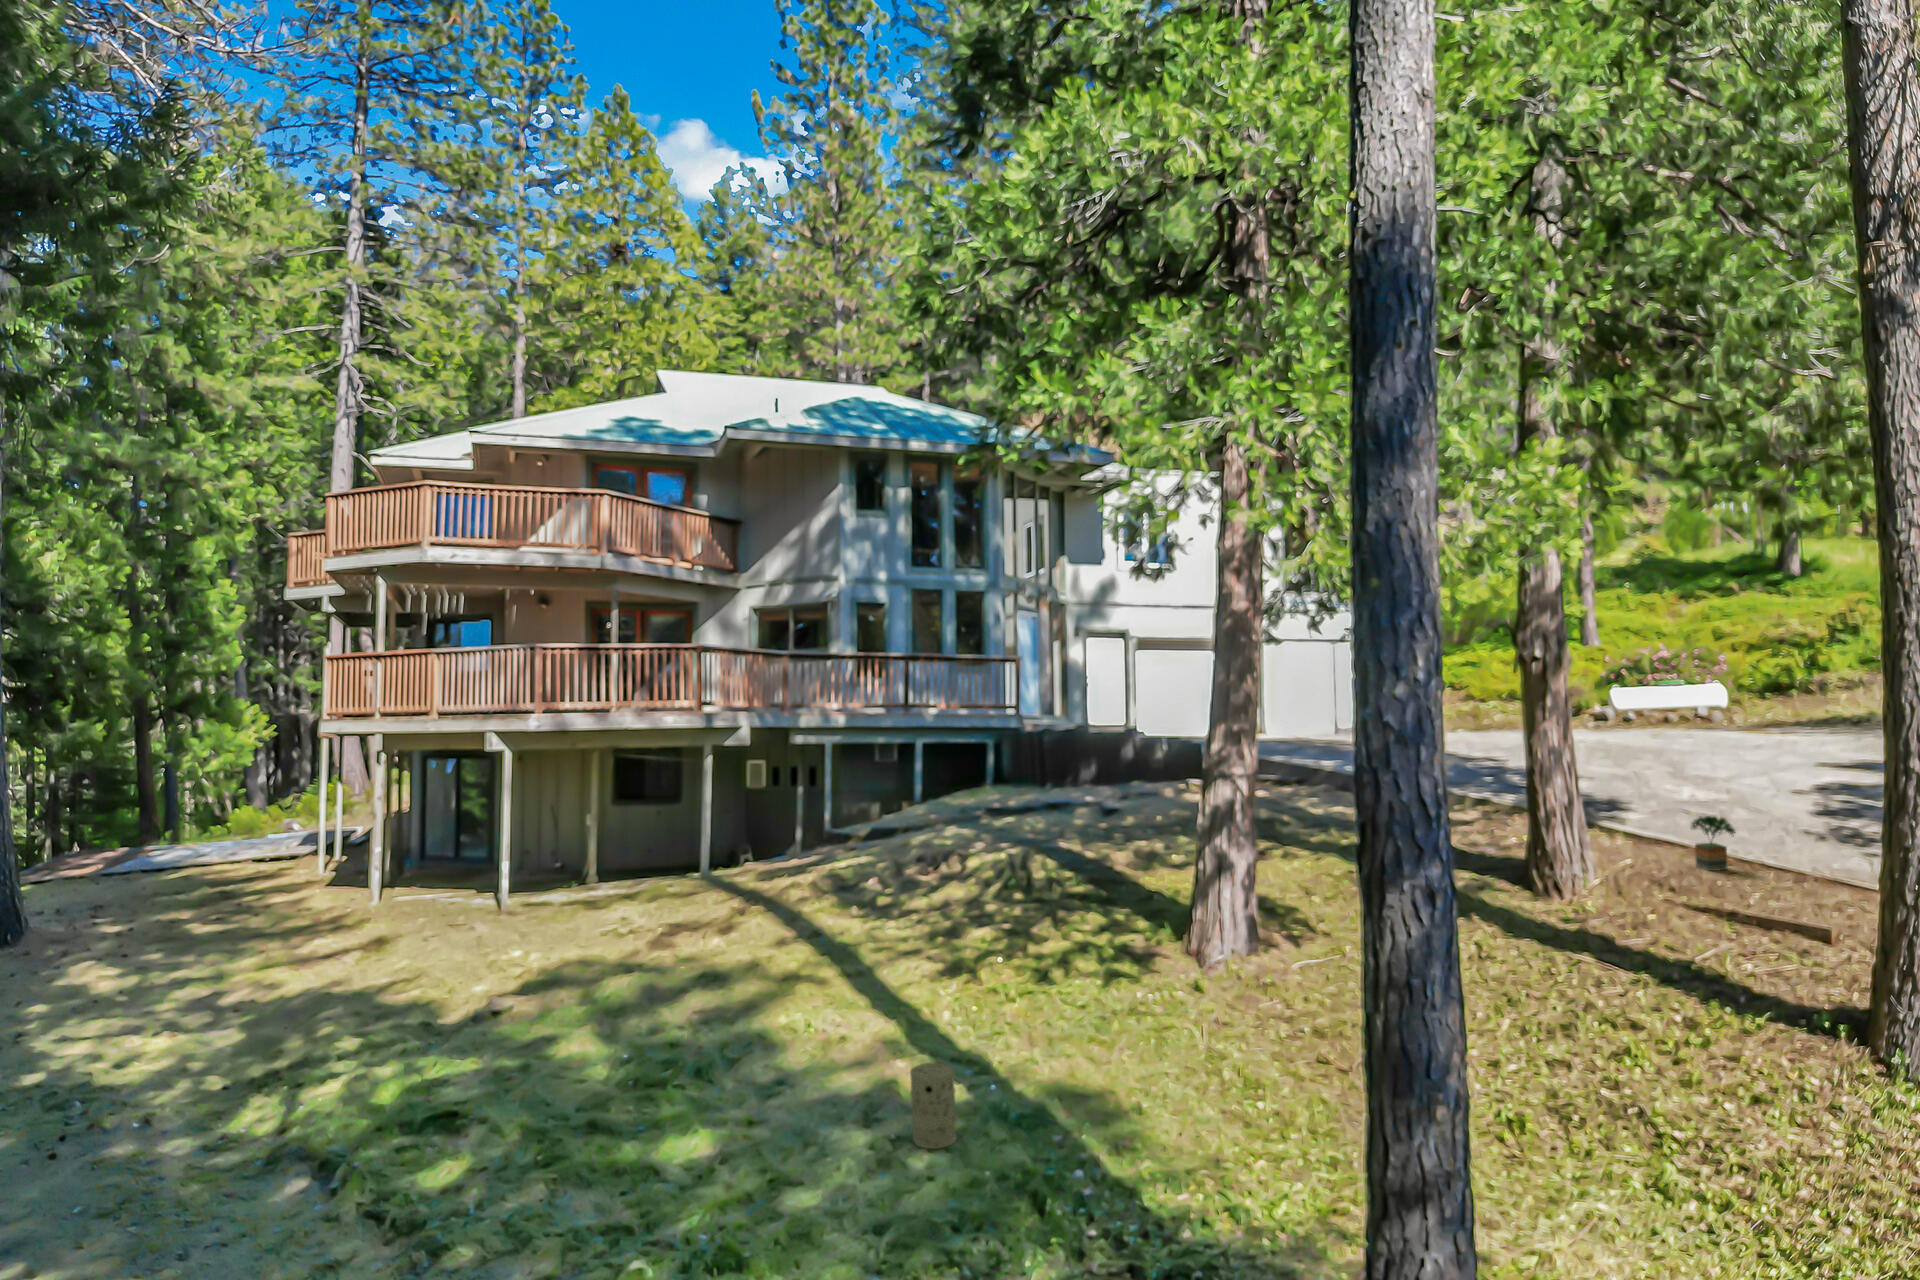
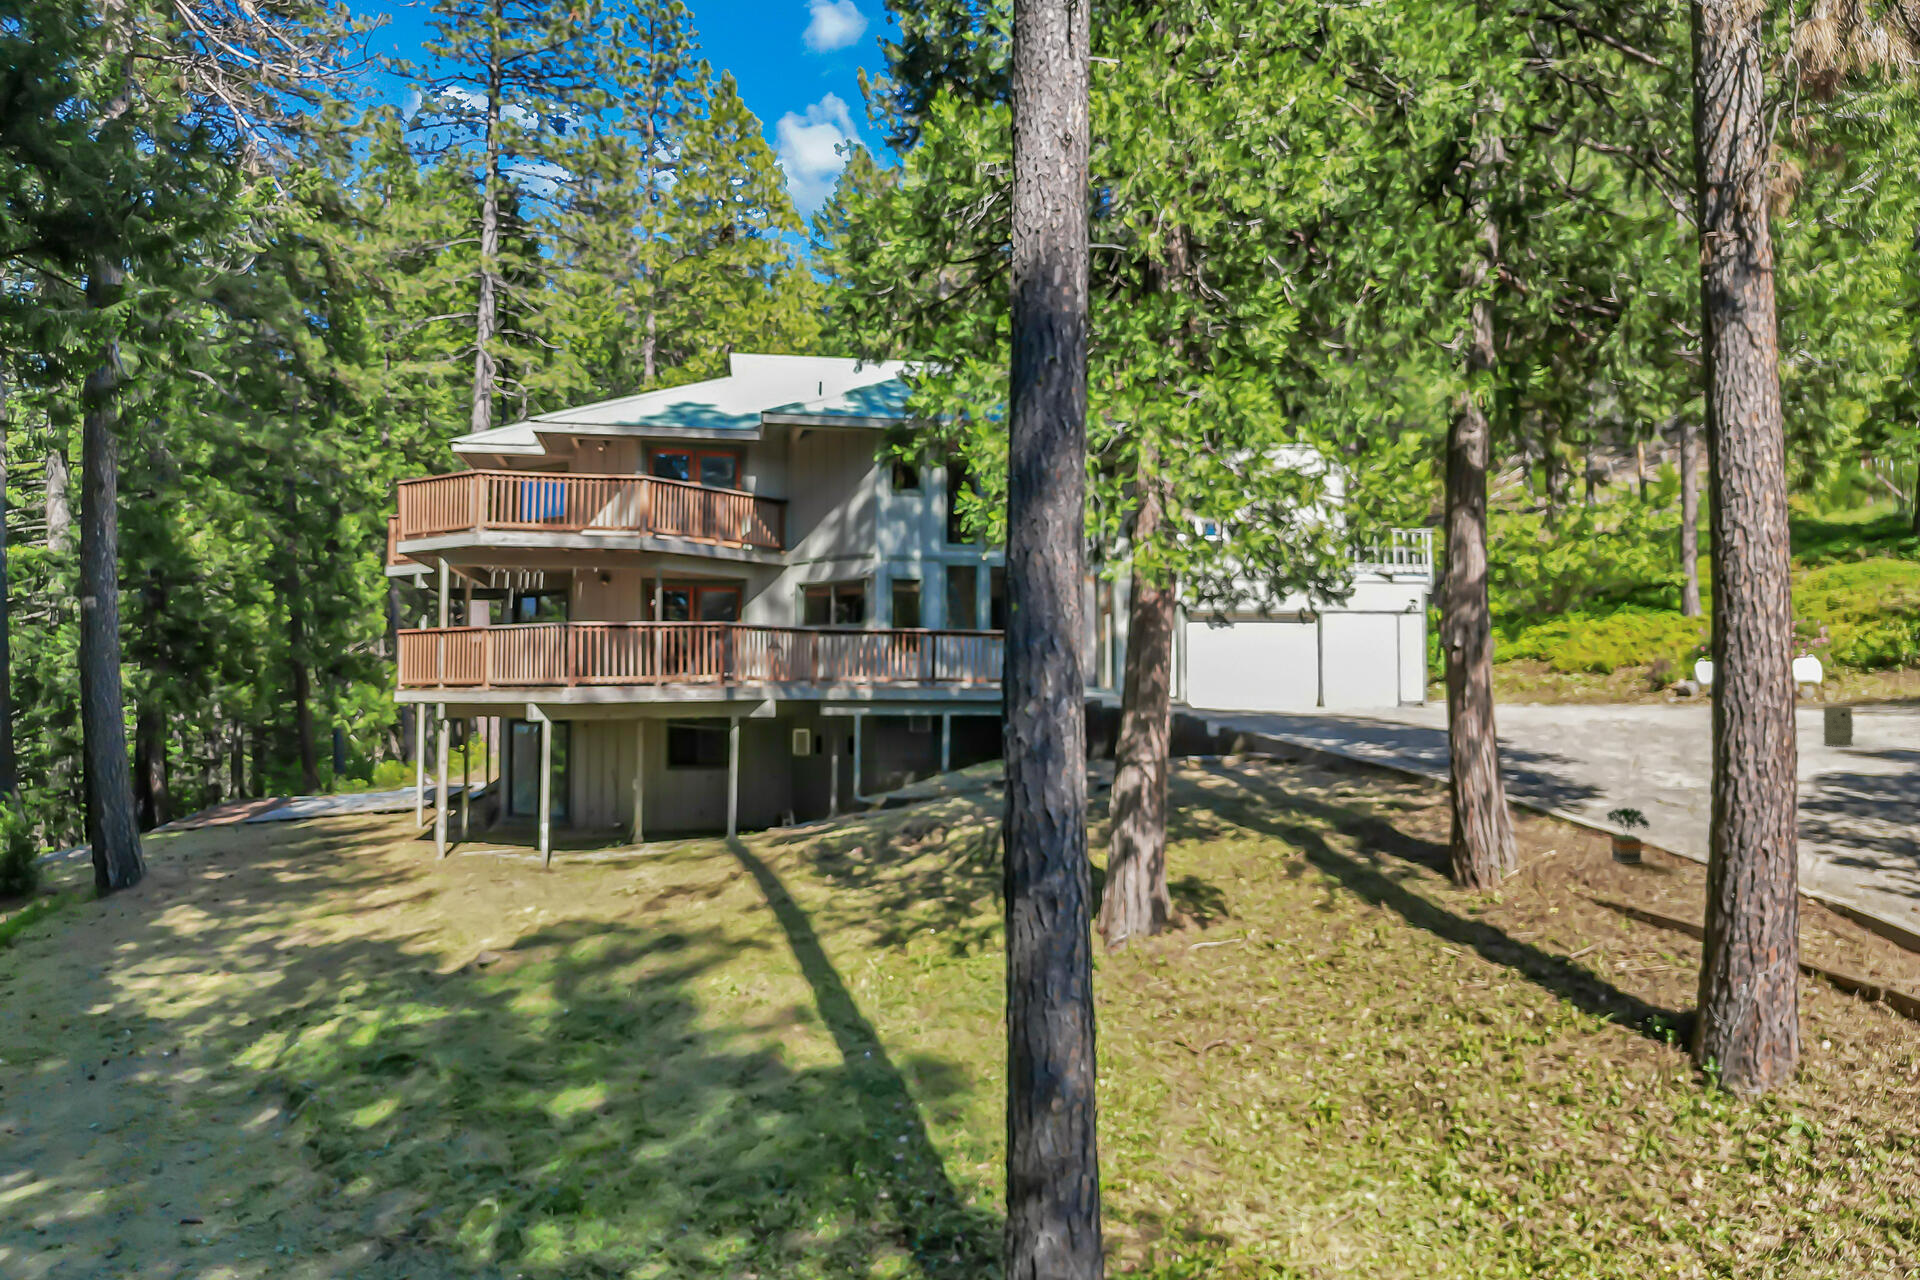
trash can: present [910,1062,957,1149] -> present [1824,707,1853,747]

